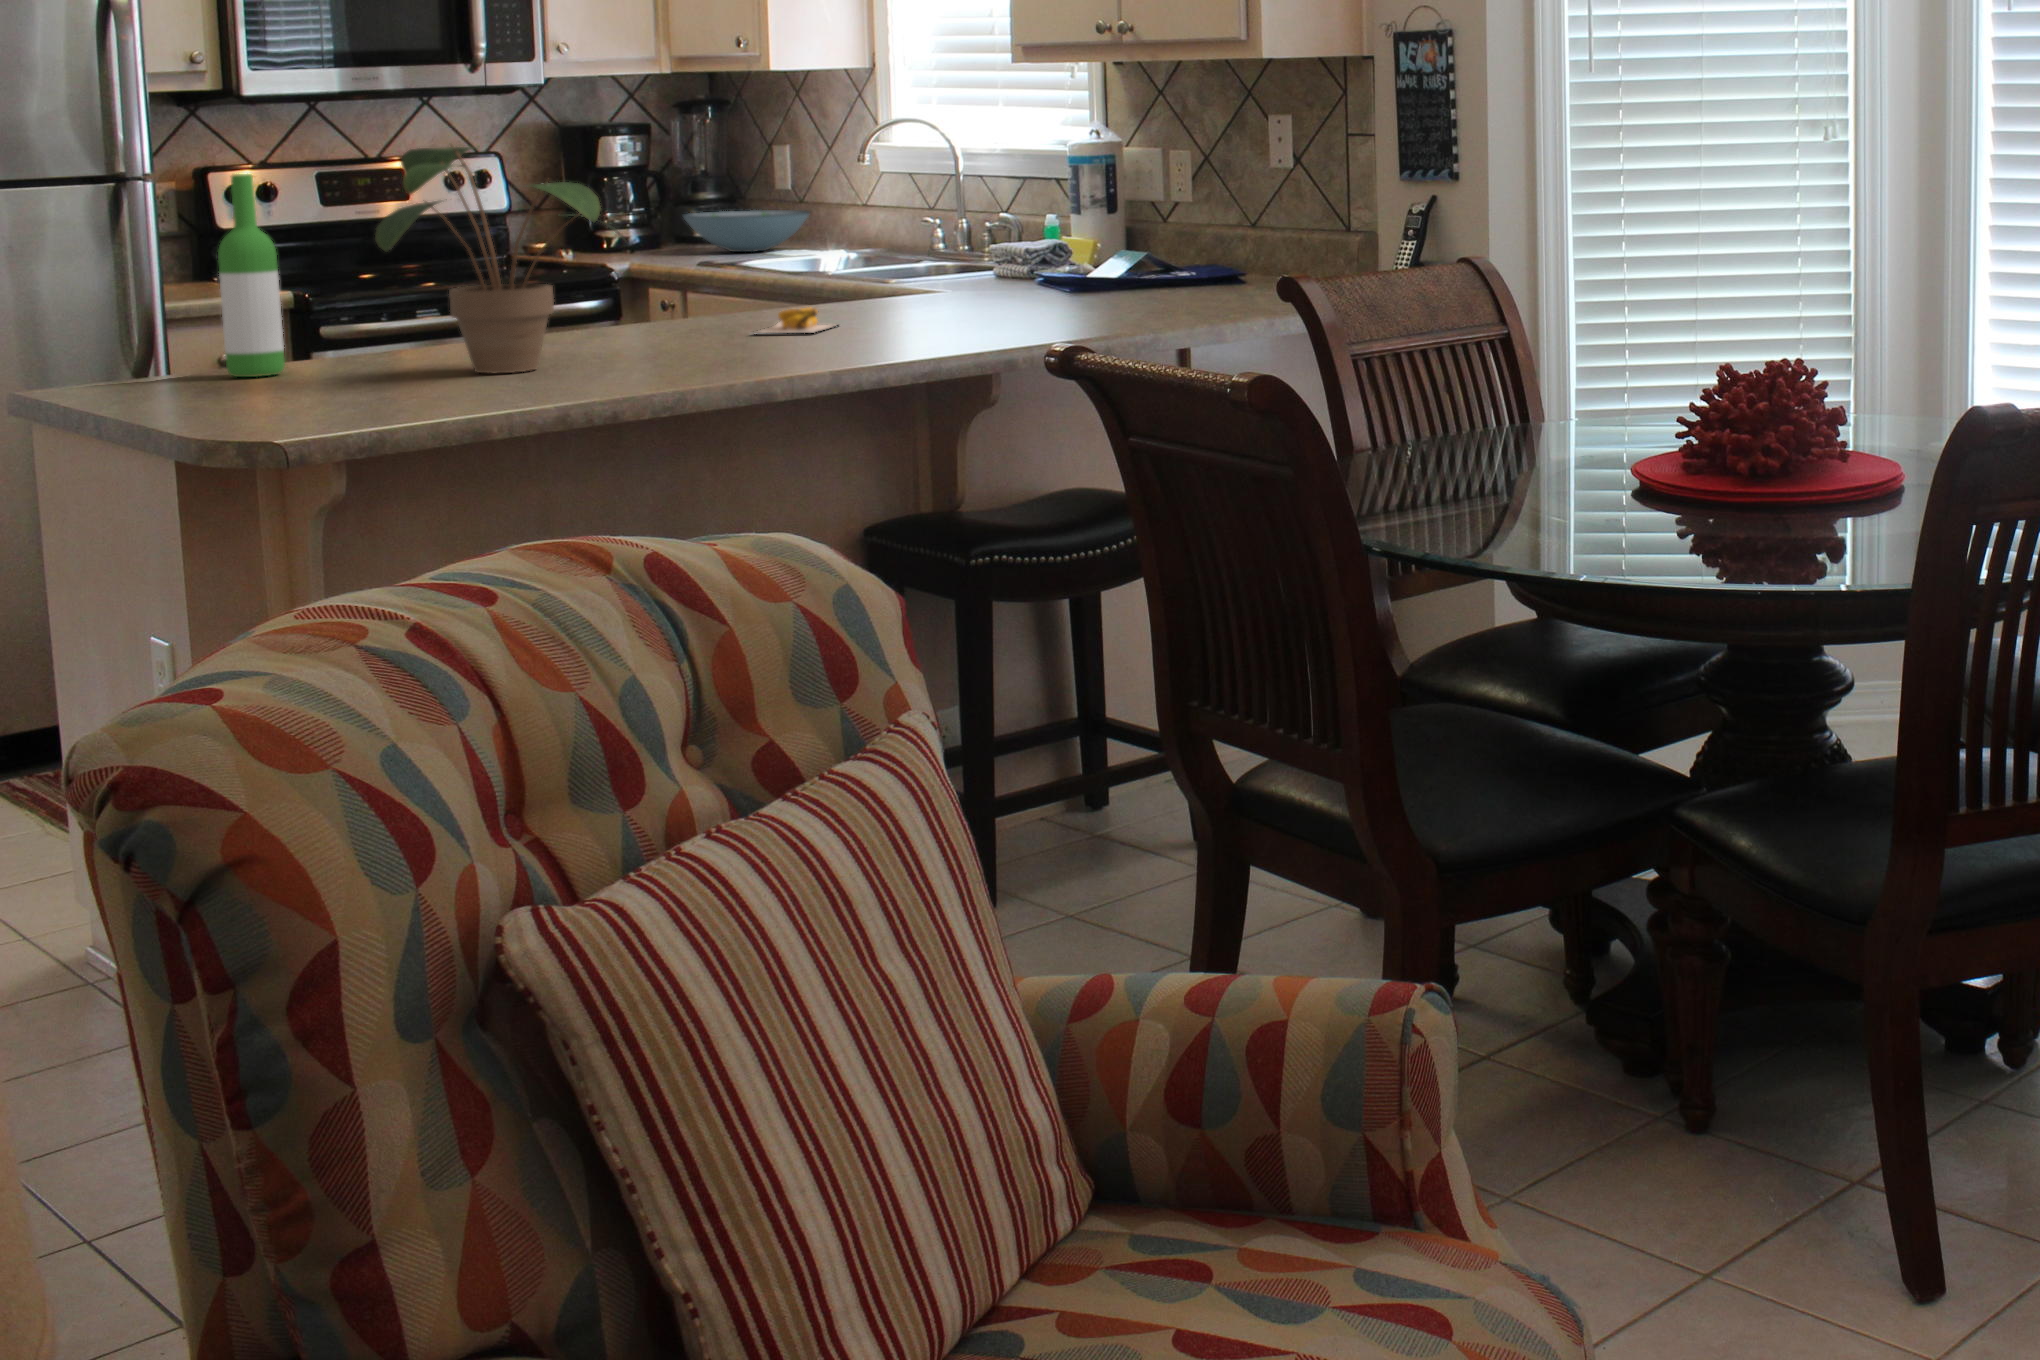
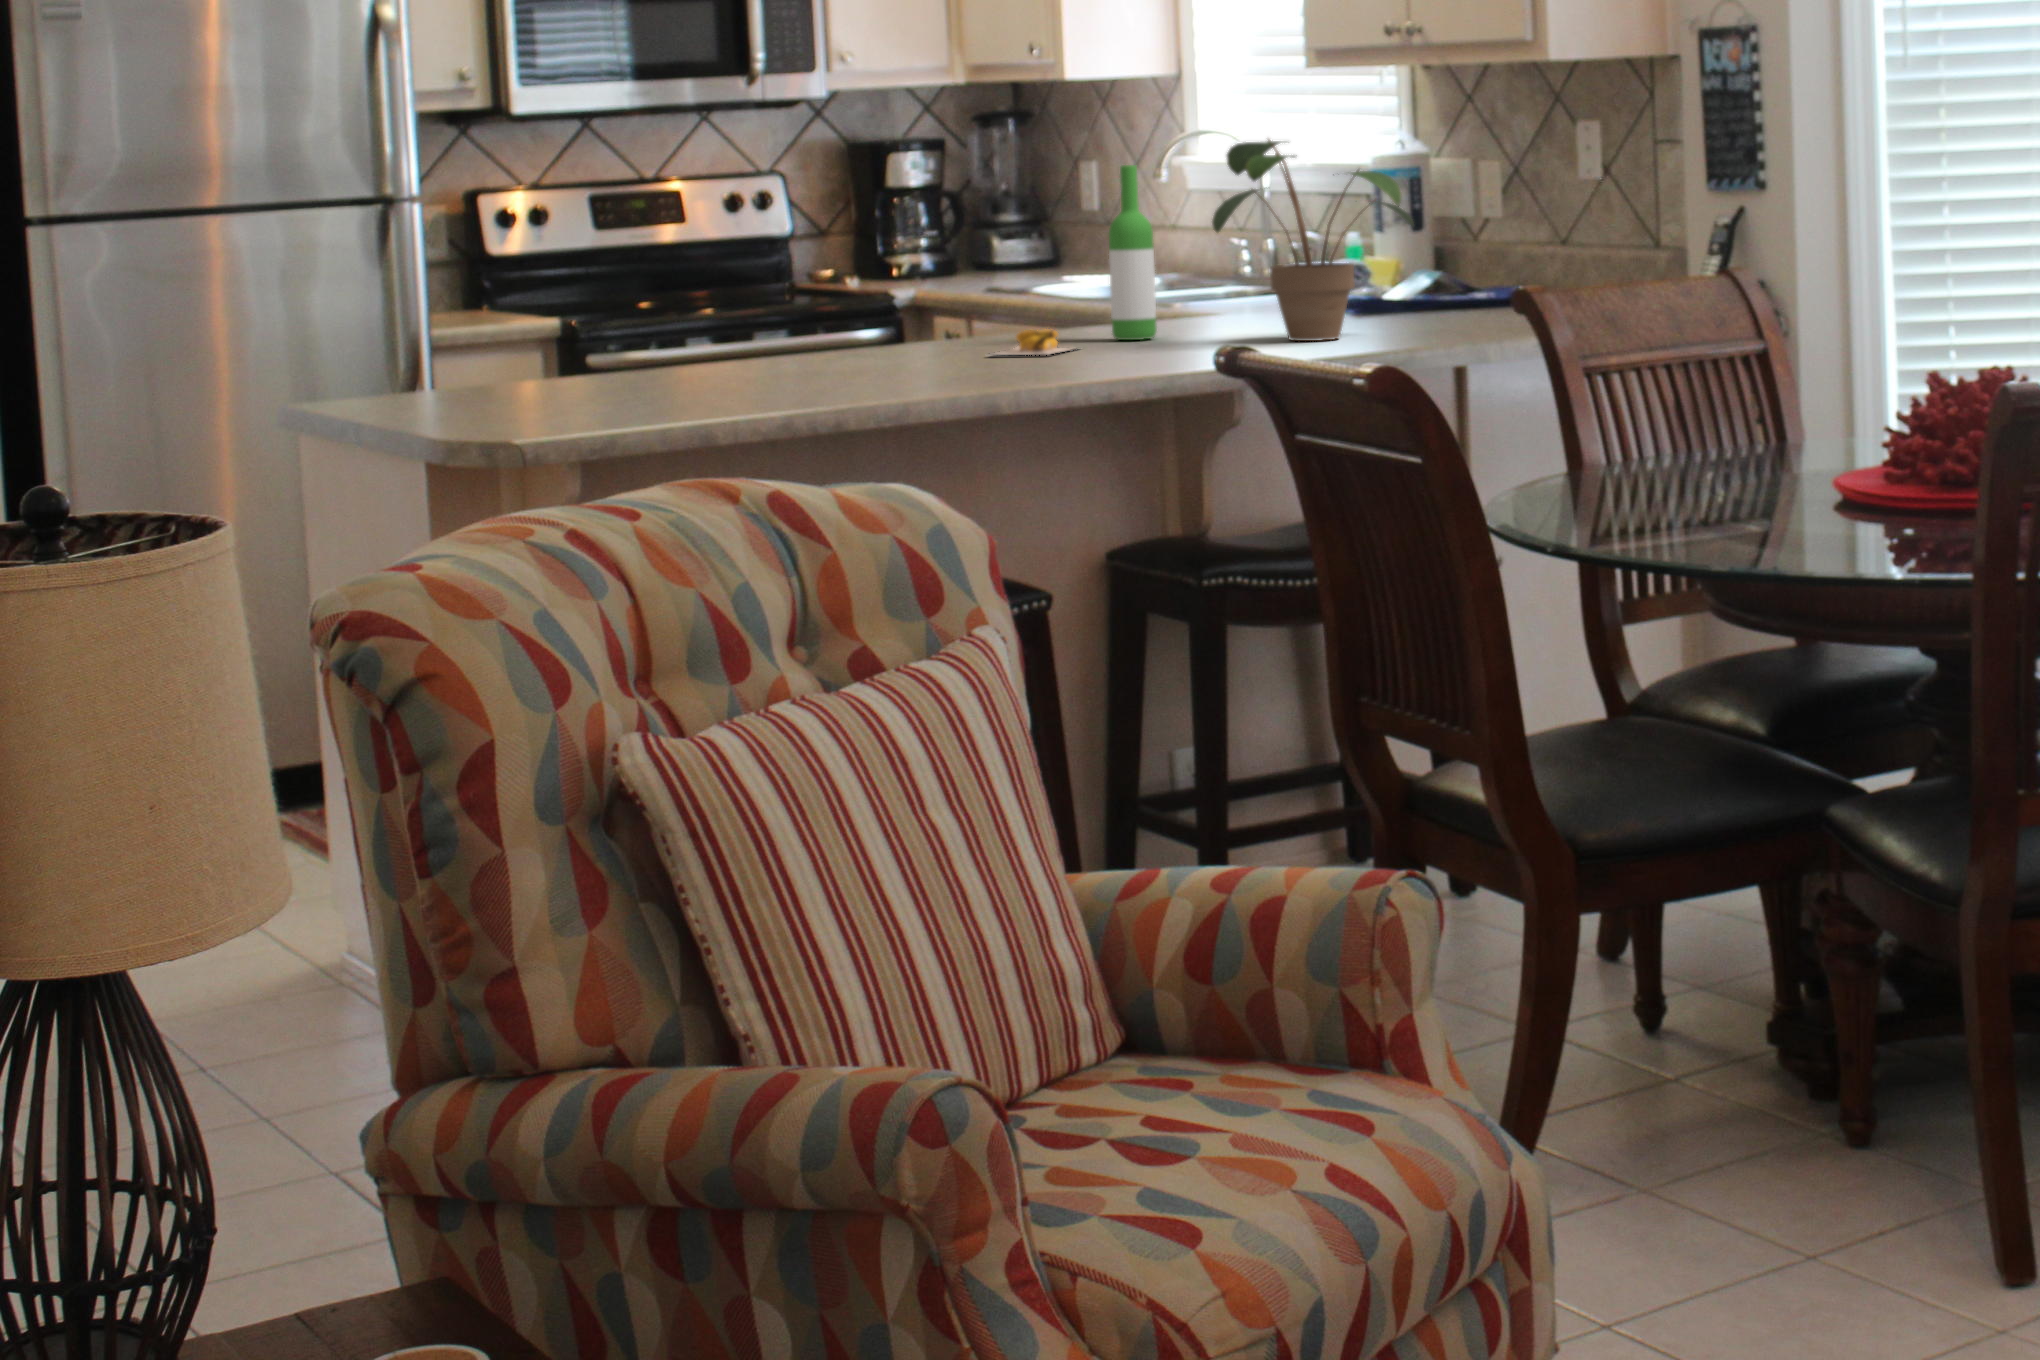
potted plant: present [375,144,626,373] -> present [1212,139,1414,341]
wine bottle: present [218,174,285,377] -> present [1109,165,1157,340]
decorative bowl: present [683,210,810,252] -> none [965,235,1104,282]

